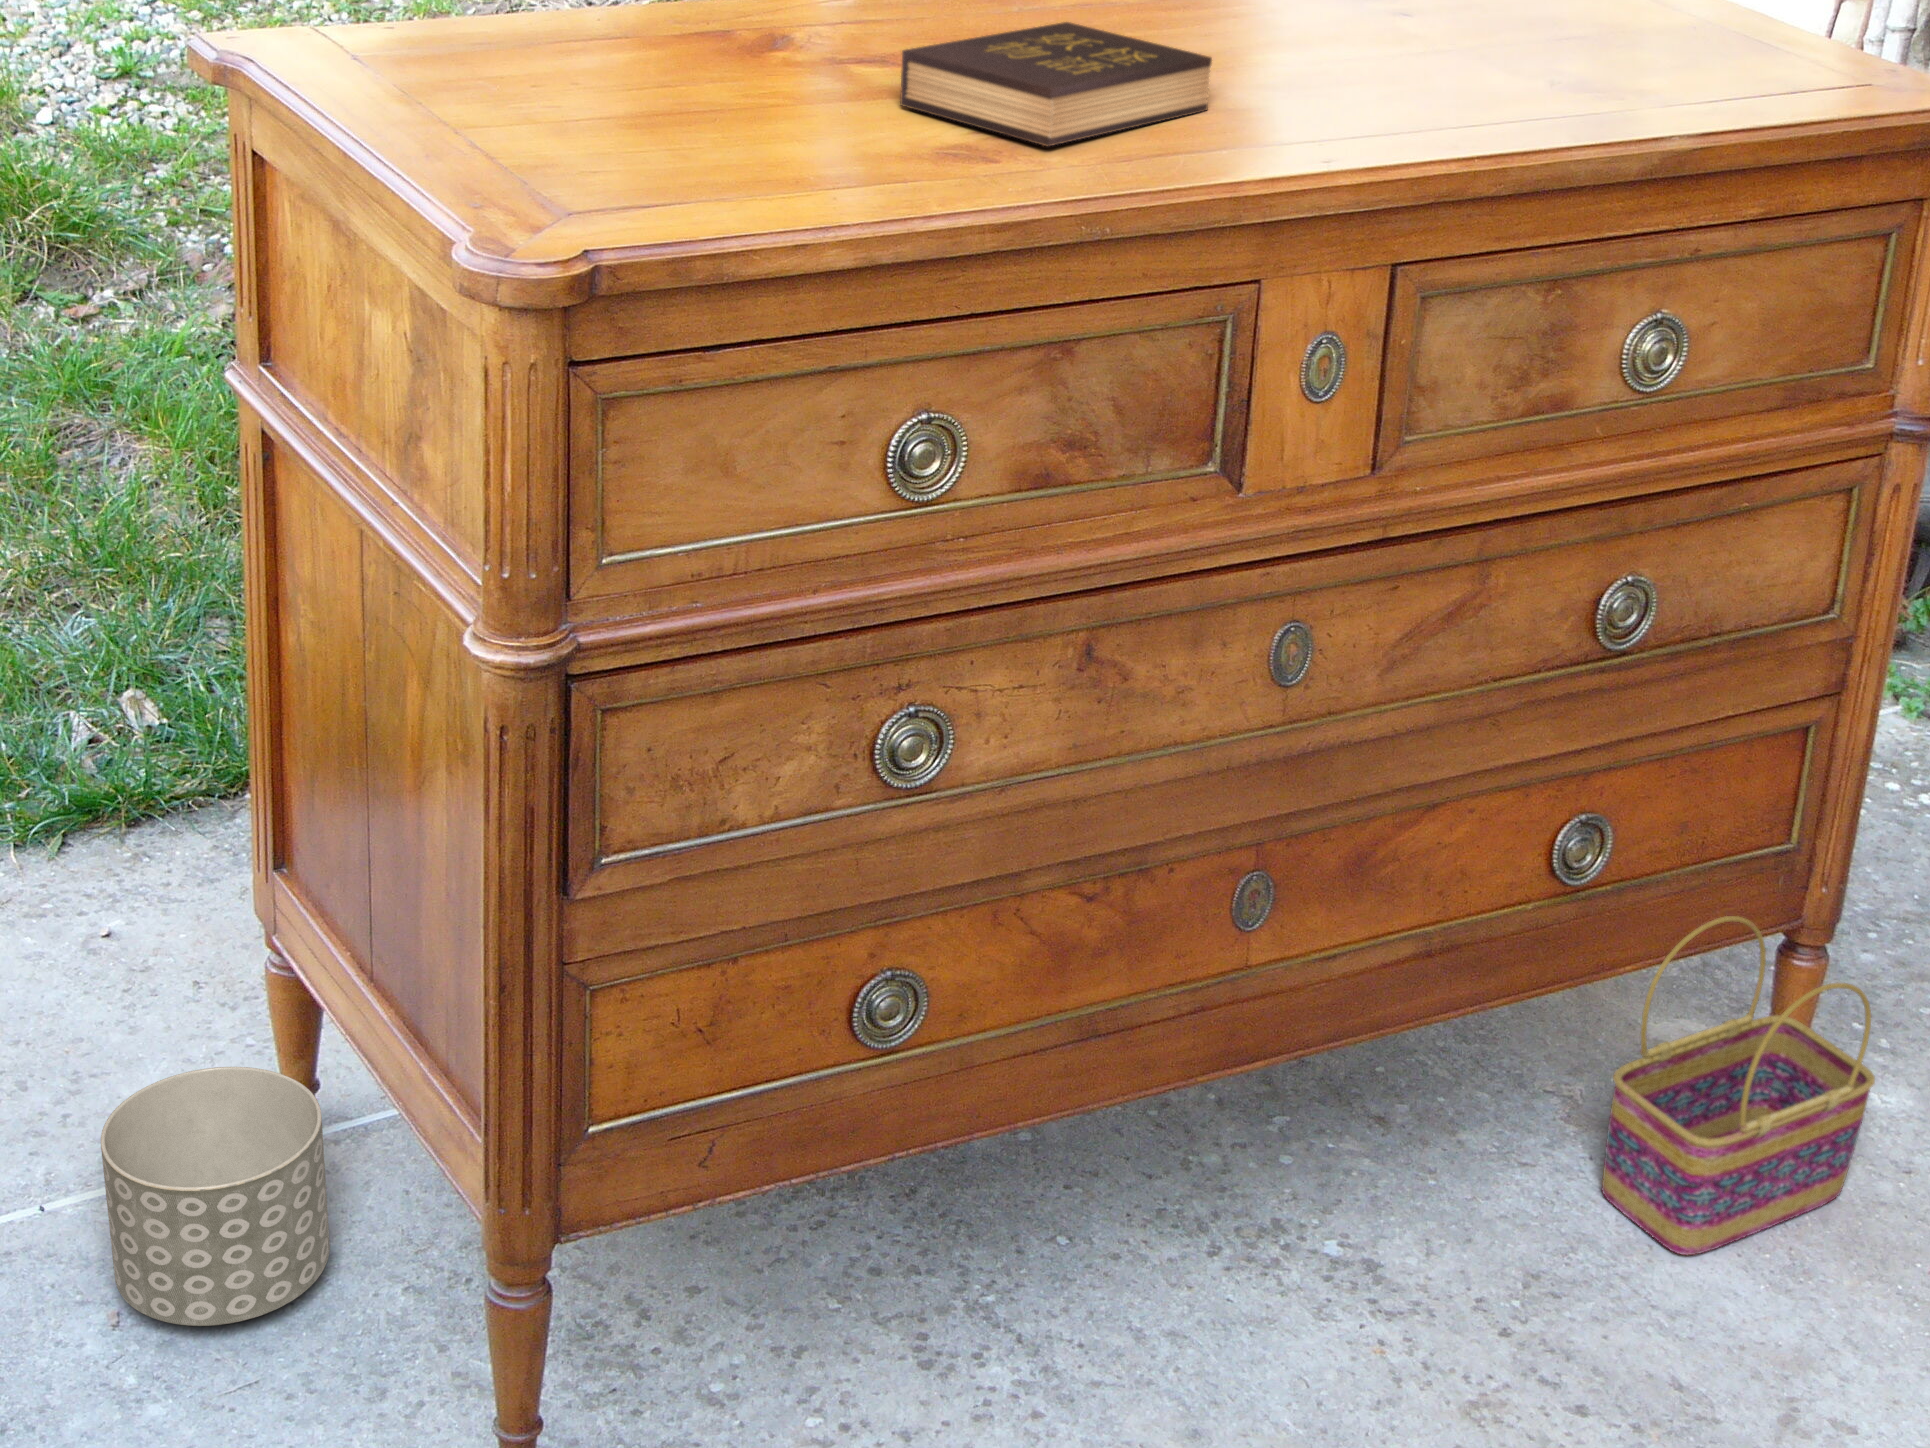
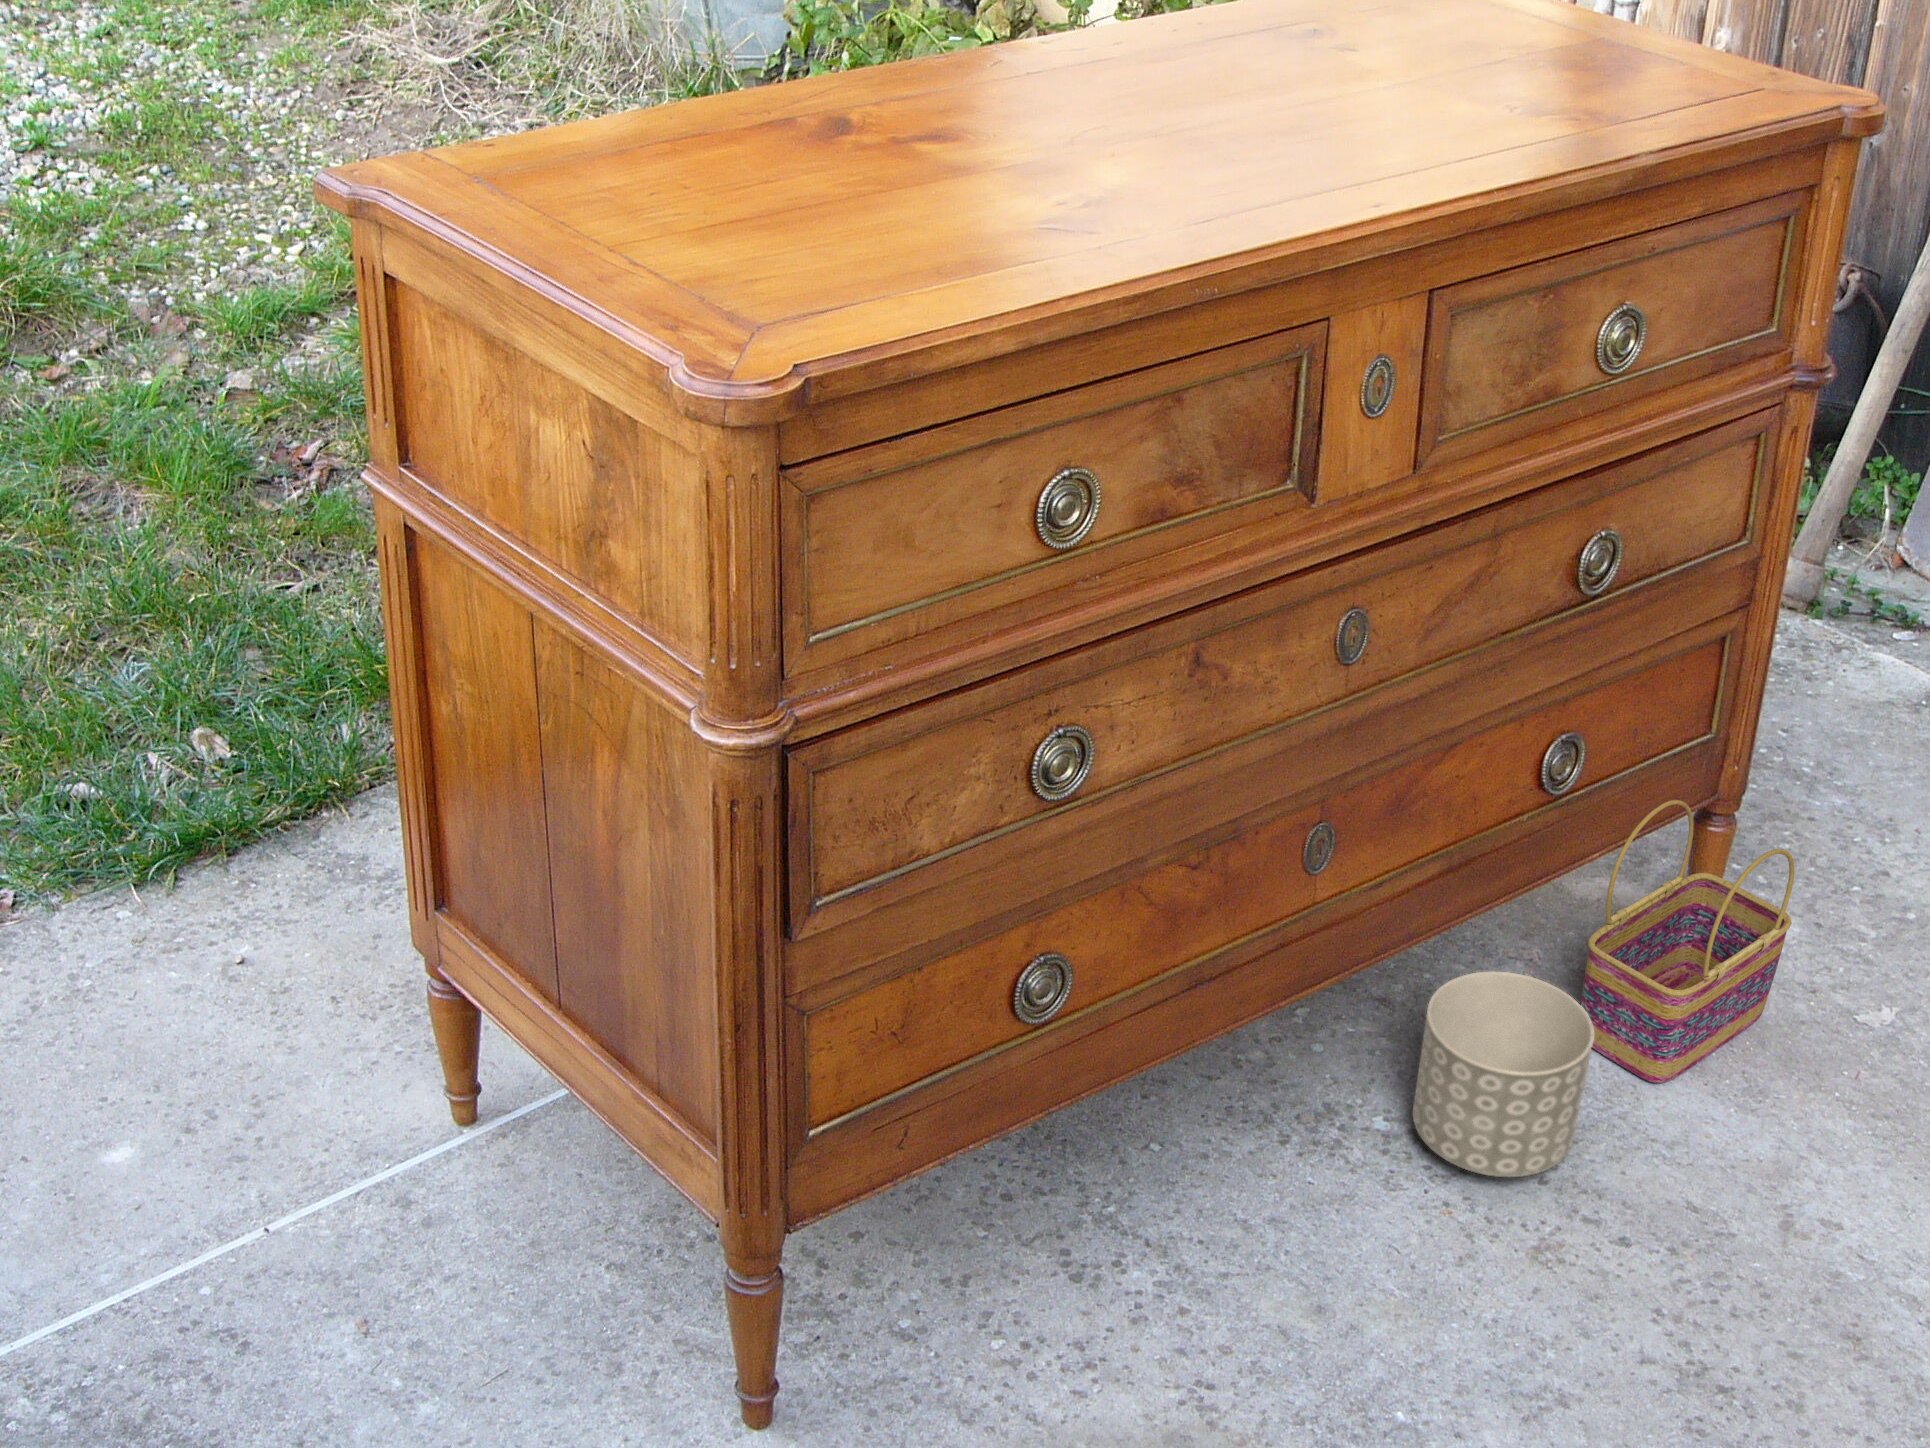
hardback book: present [900,22,1212,146] -> none [983,83,1250,211]
planter: present [101,1067,330,1326] -> present [1412,971,1593,1177]

